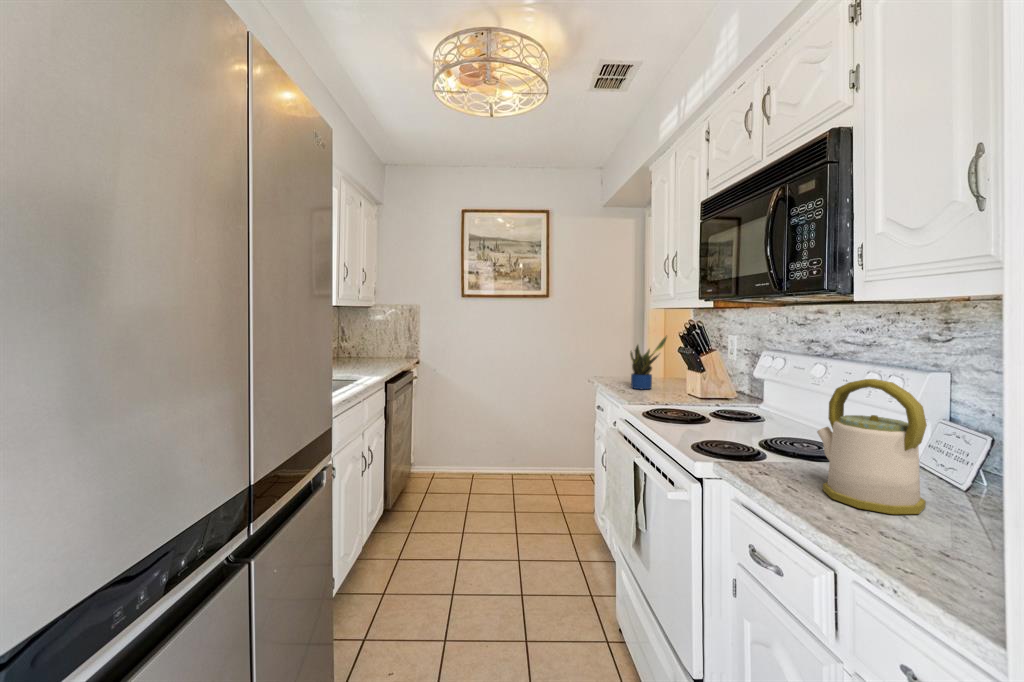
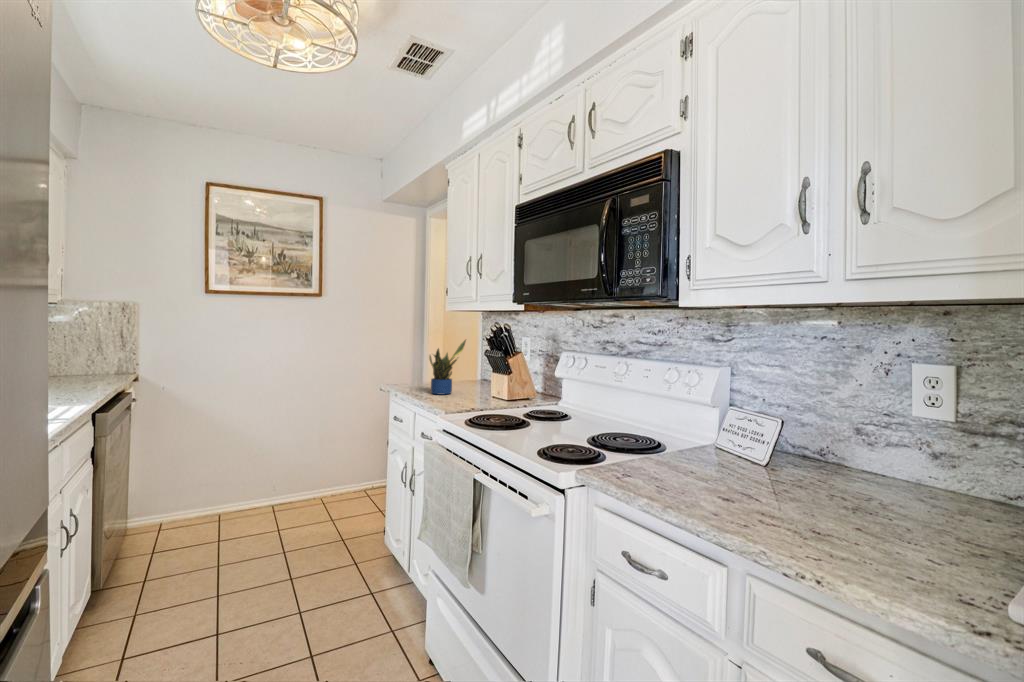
kettle: present [817,379,927,514] -> none [676,373,774,494]

